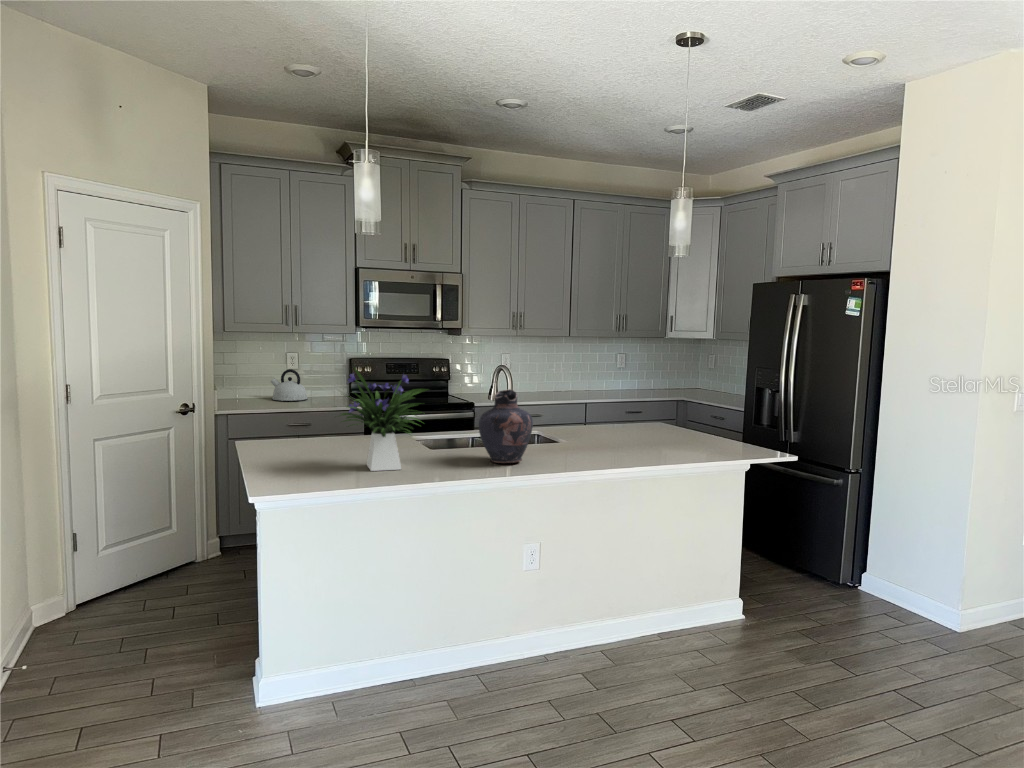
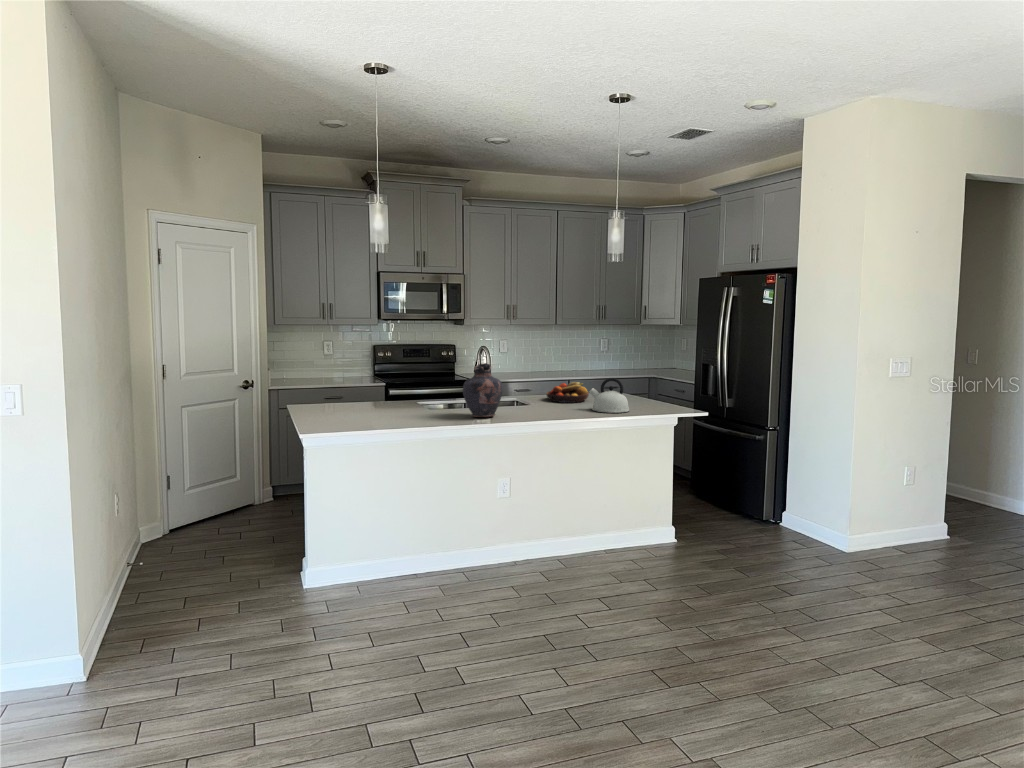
flower arrangement: present [340,367,428,471] -> none [355,347,426,422]
kettle: present [271,369,308,401] -> present [589,378,629,413]
fruit bowl: none [576,411,630,439] -> present [546,382,589,403]

